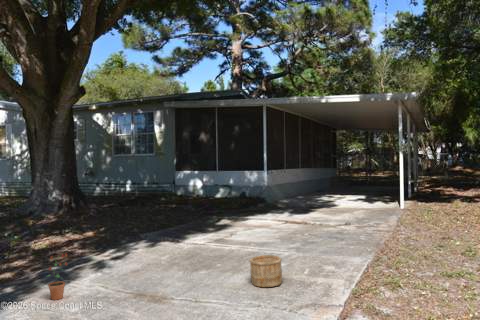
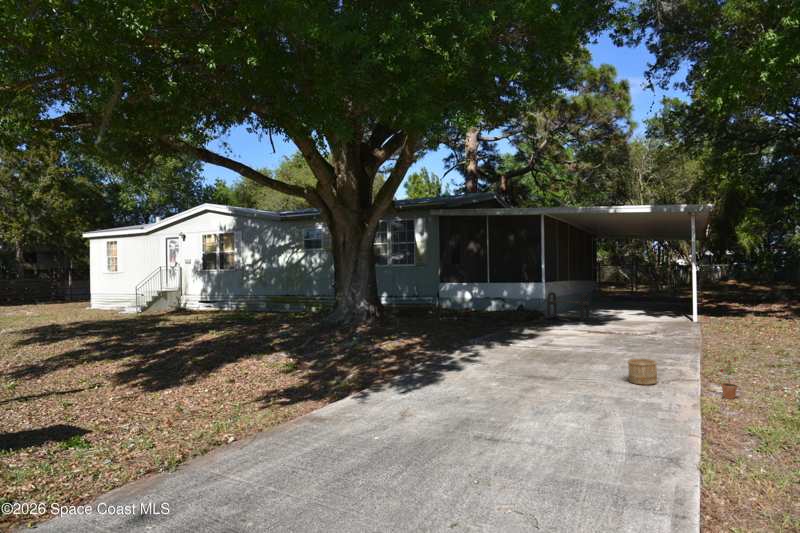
bench: none [268,179,307,206] -> present [547,292,589,321]
potted plant: present [48,253,67,300] -> present [721,357,737,399]

